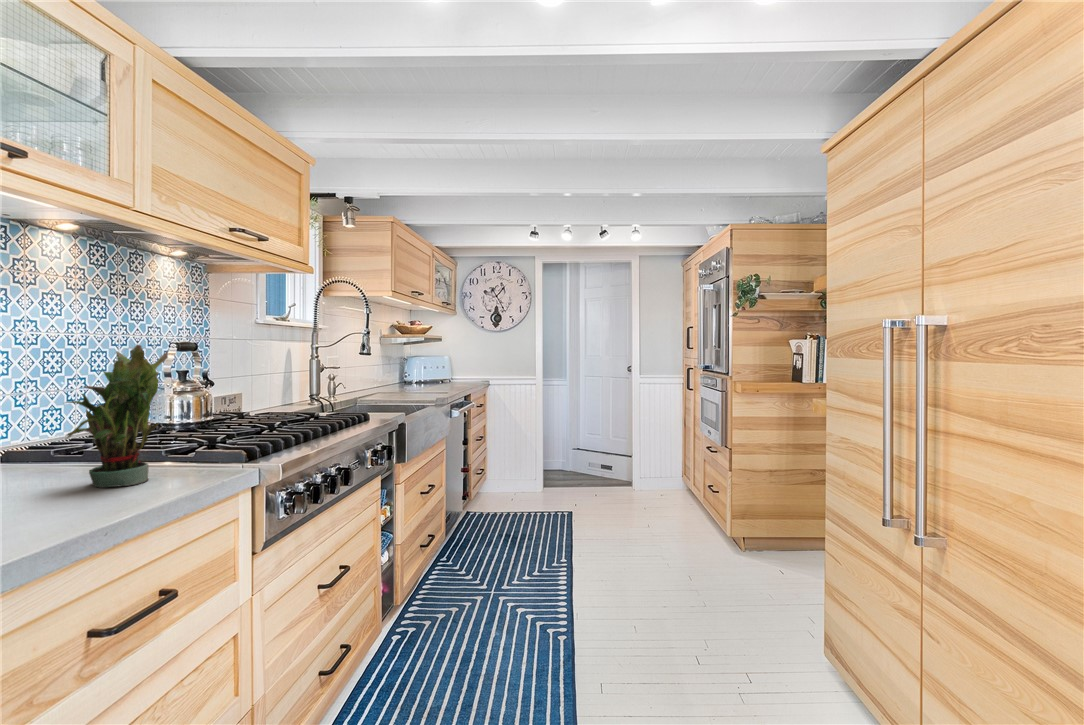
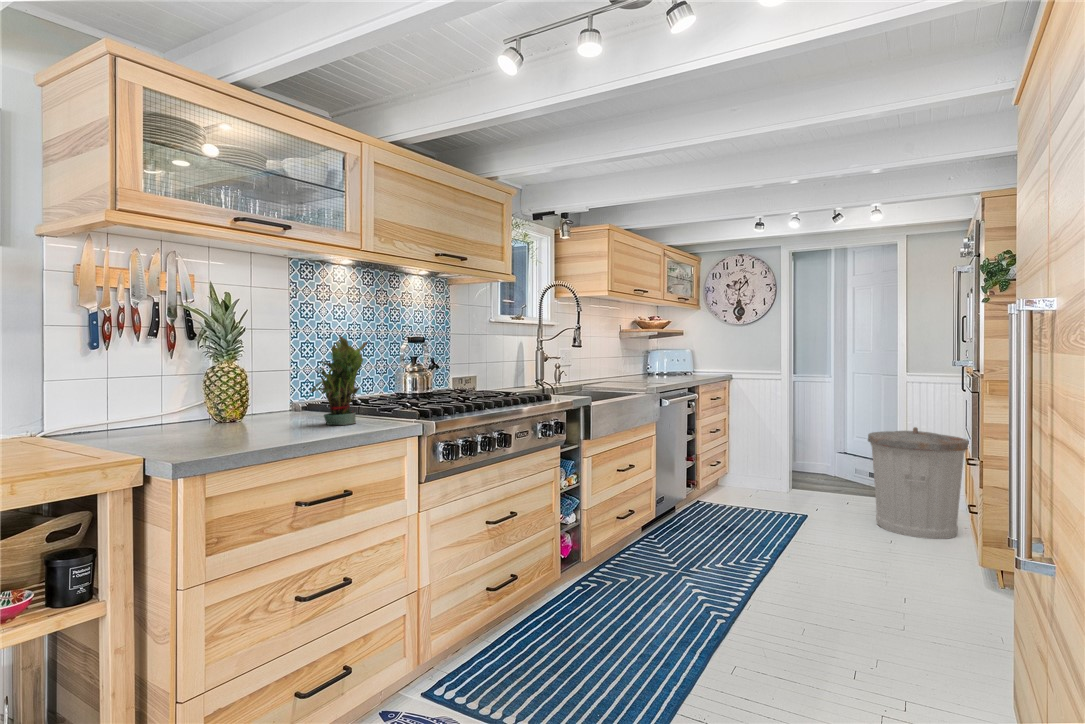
trash can: none [620,424,694,519] -> present [868,427,968,539]

